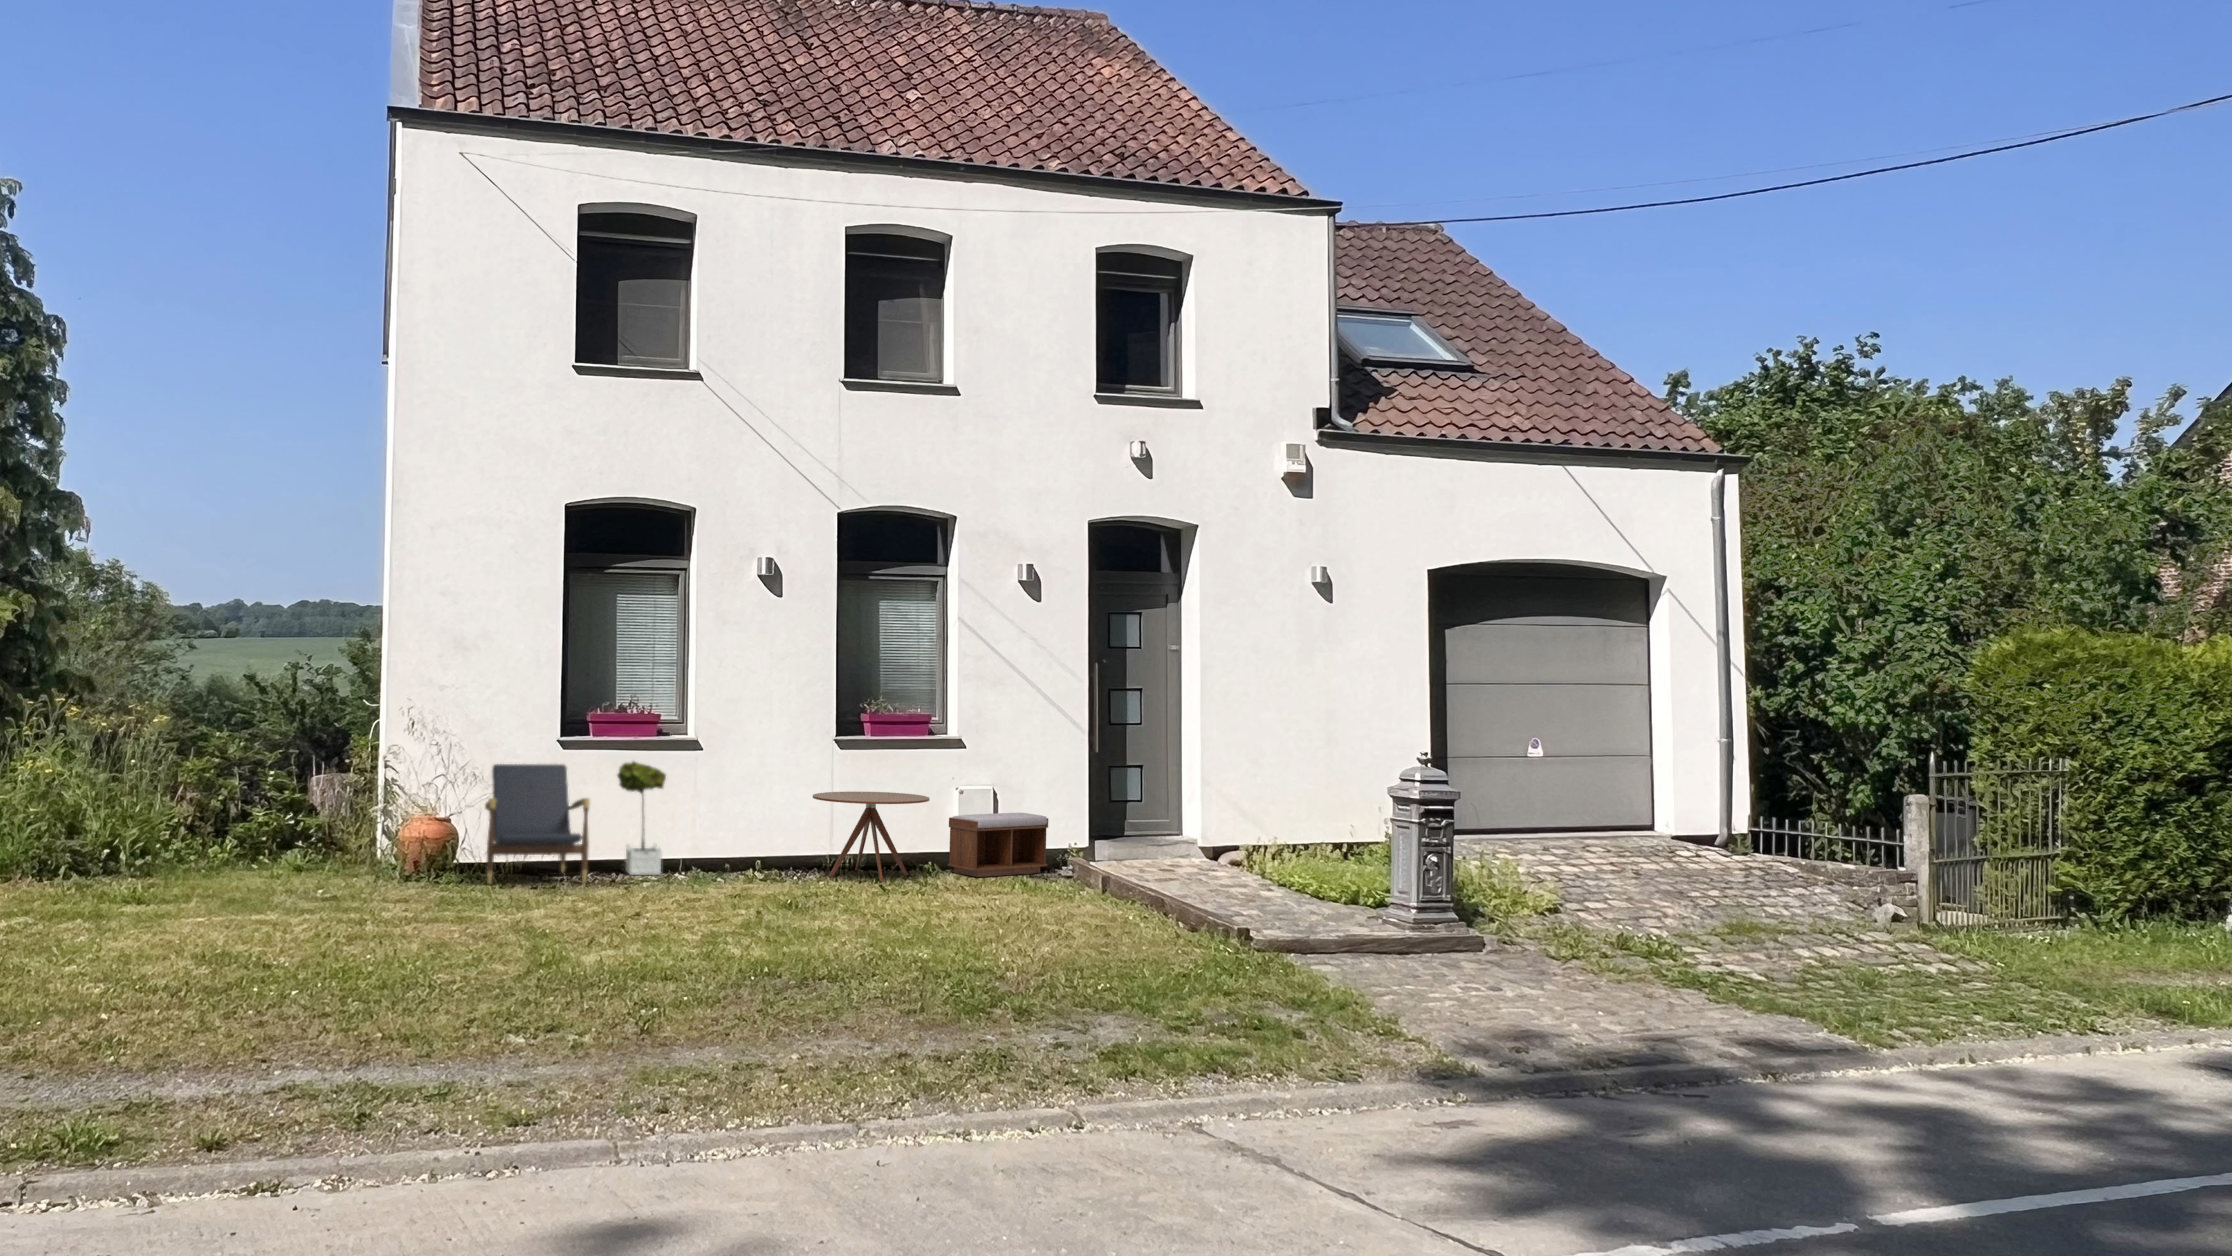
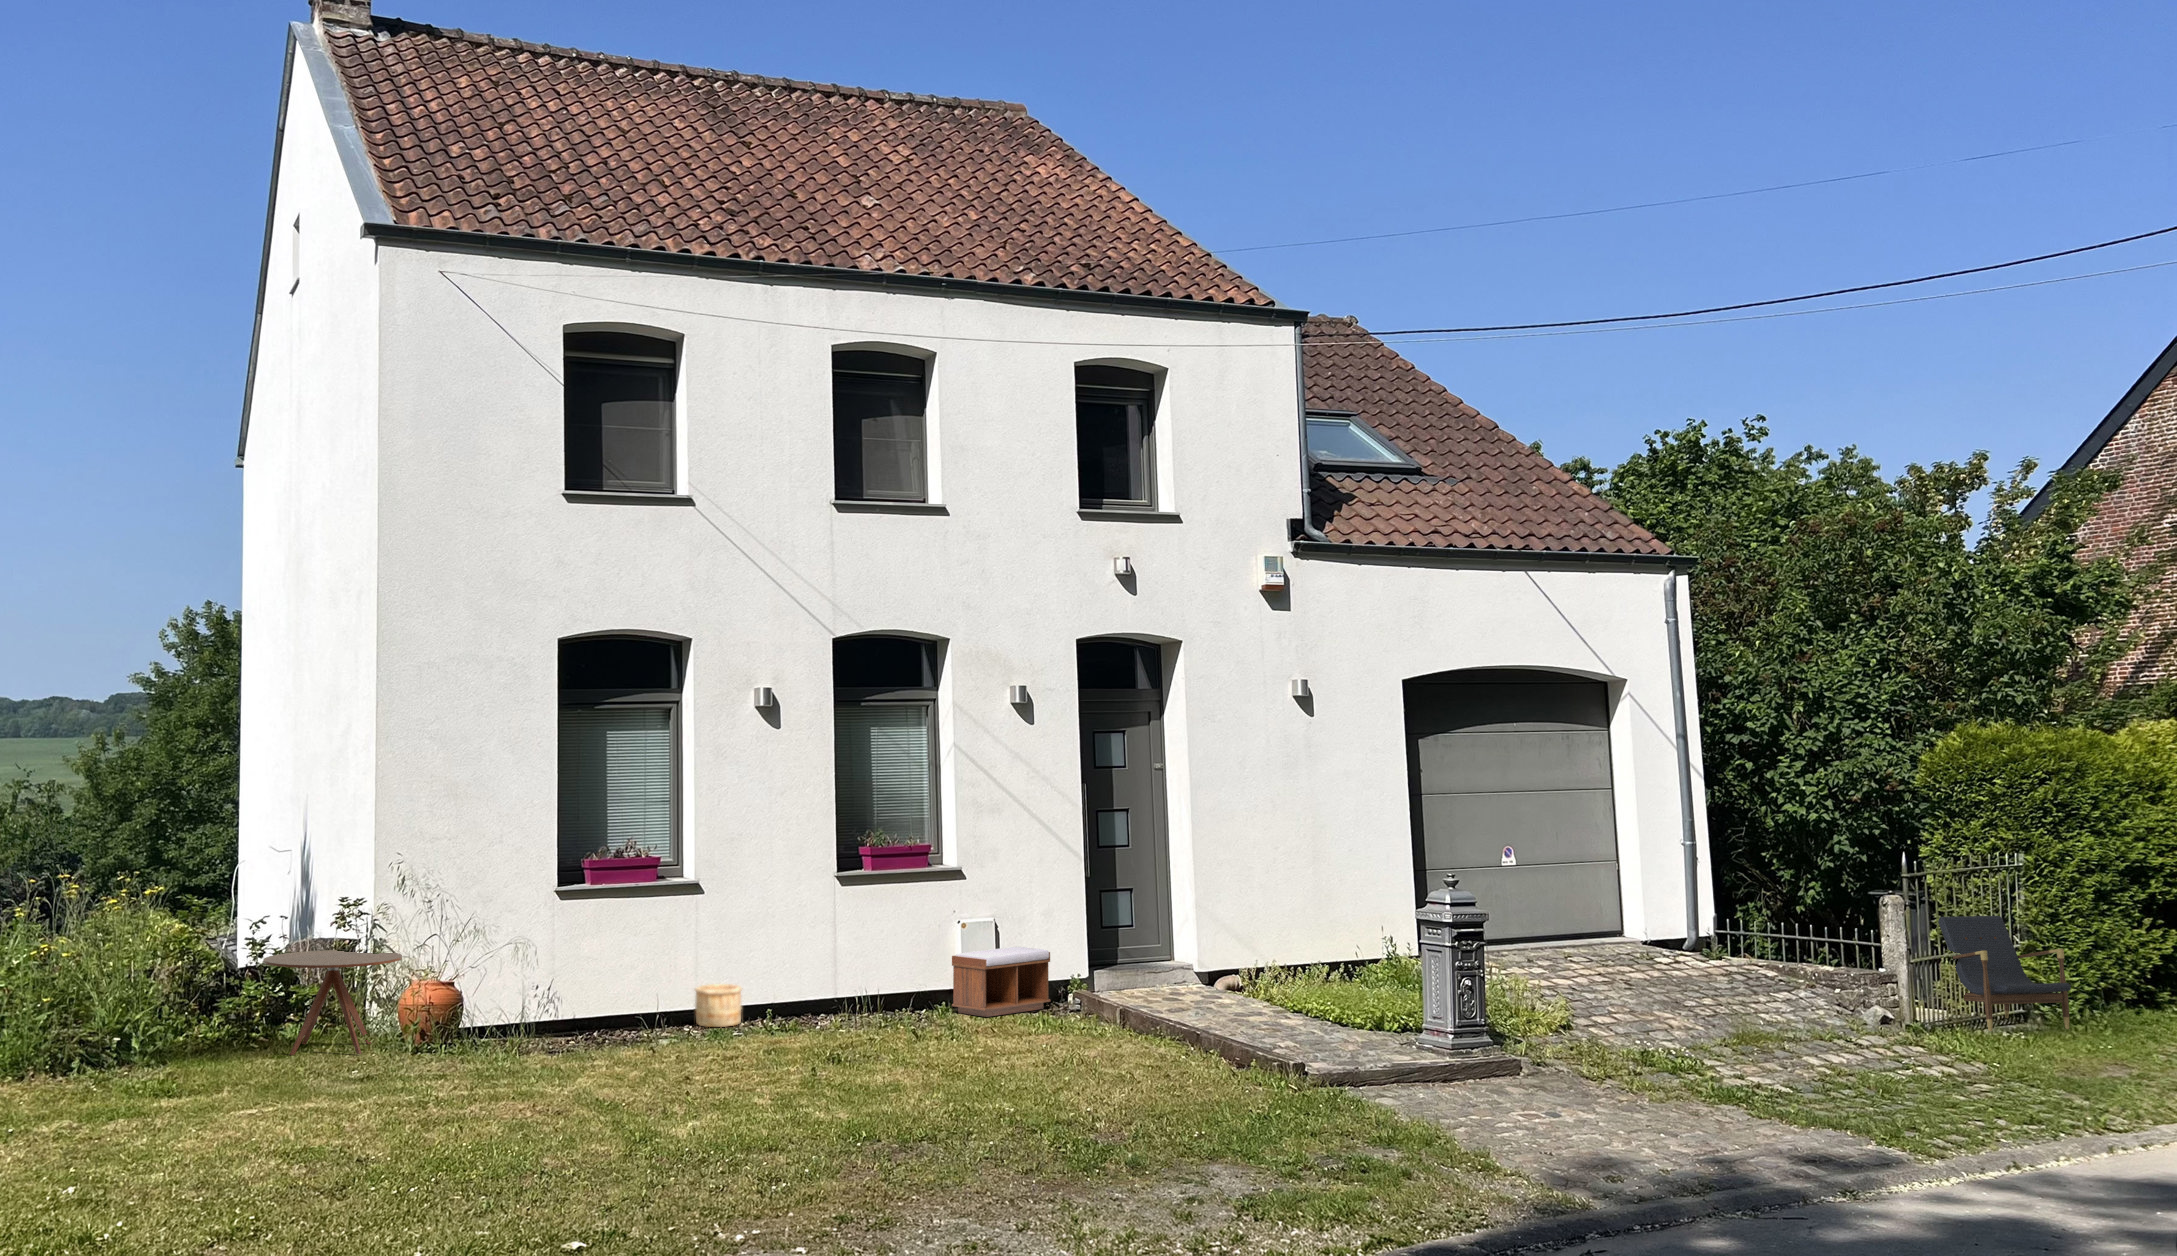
potted tree: present [617,761,666,875] -> none [619,911,671,1032]
lounge chair: present [485,764,590,884] -> present [1938,916,2071,1031]
round table: present [813,791,930,882] -> present [263,950,402,1055]
wooden bucket: none [691,834,736,874] -> present [695,984,742,1027]

